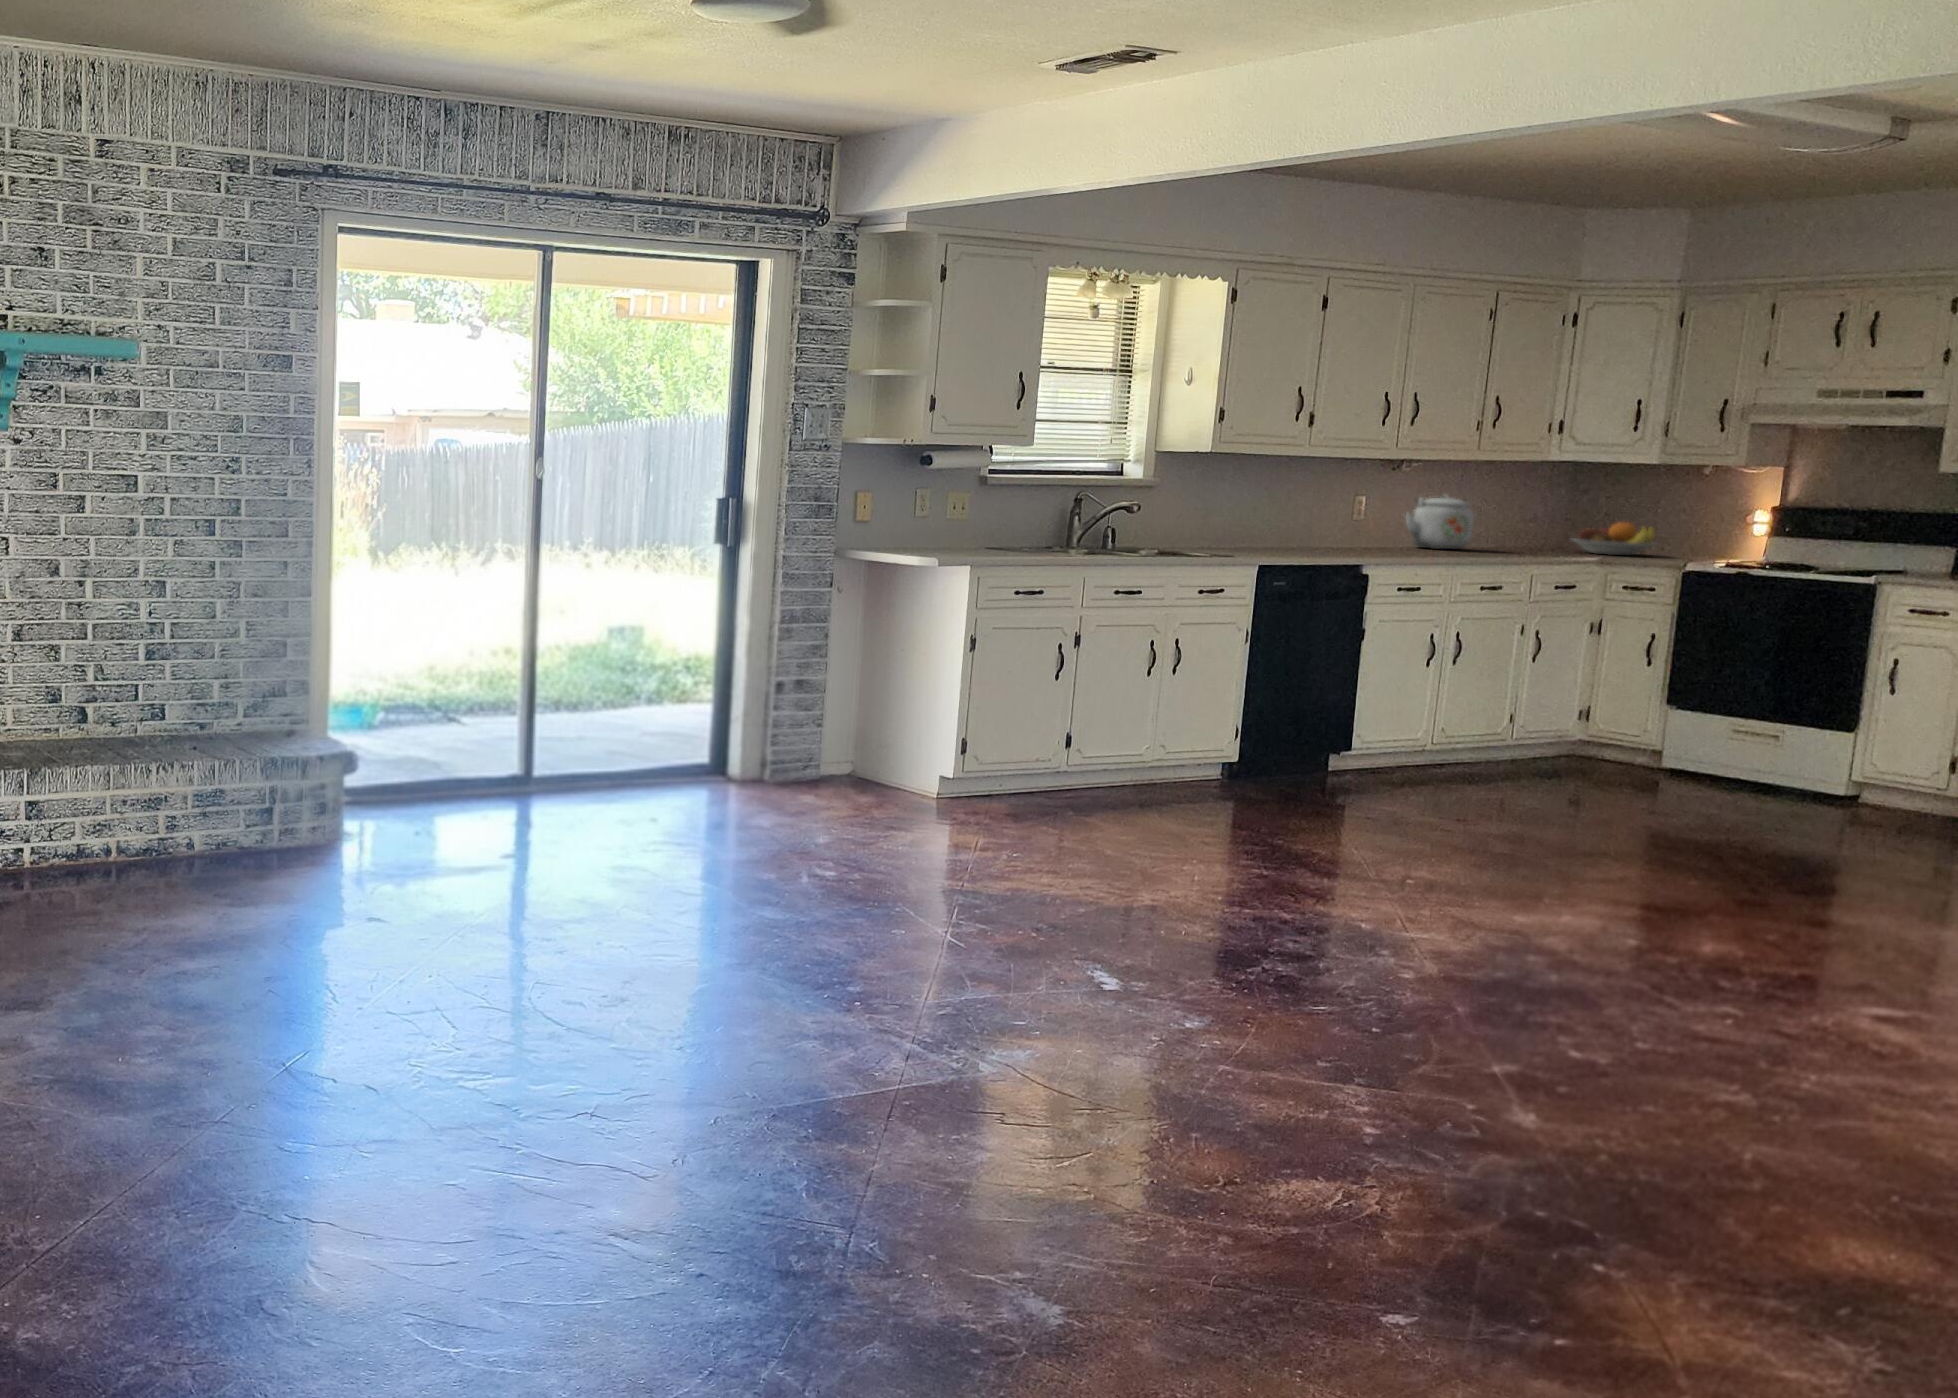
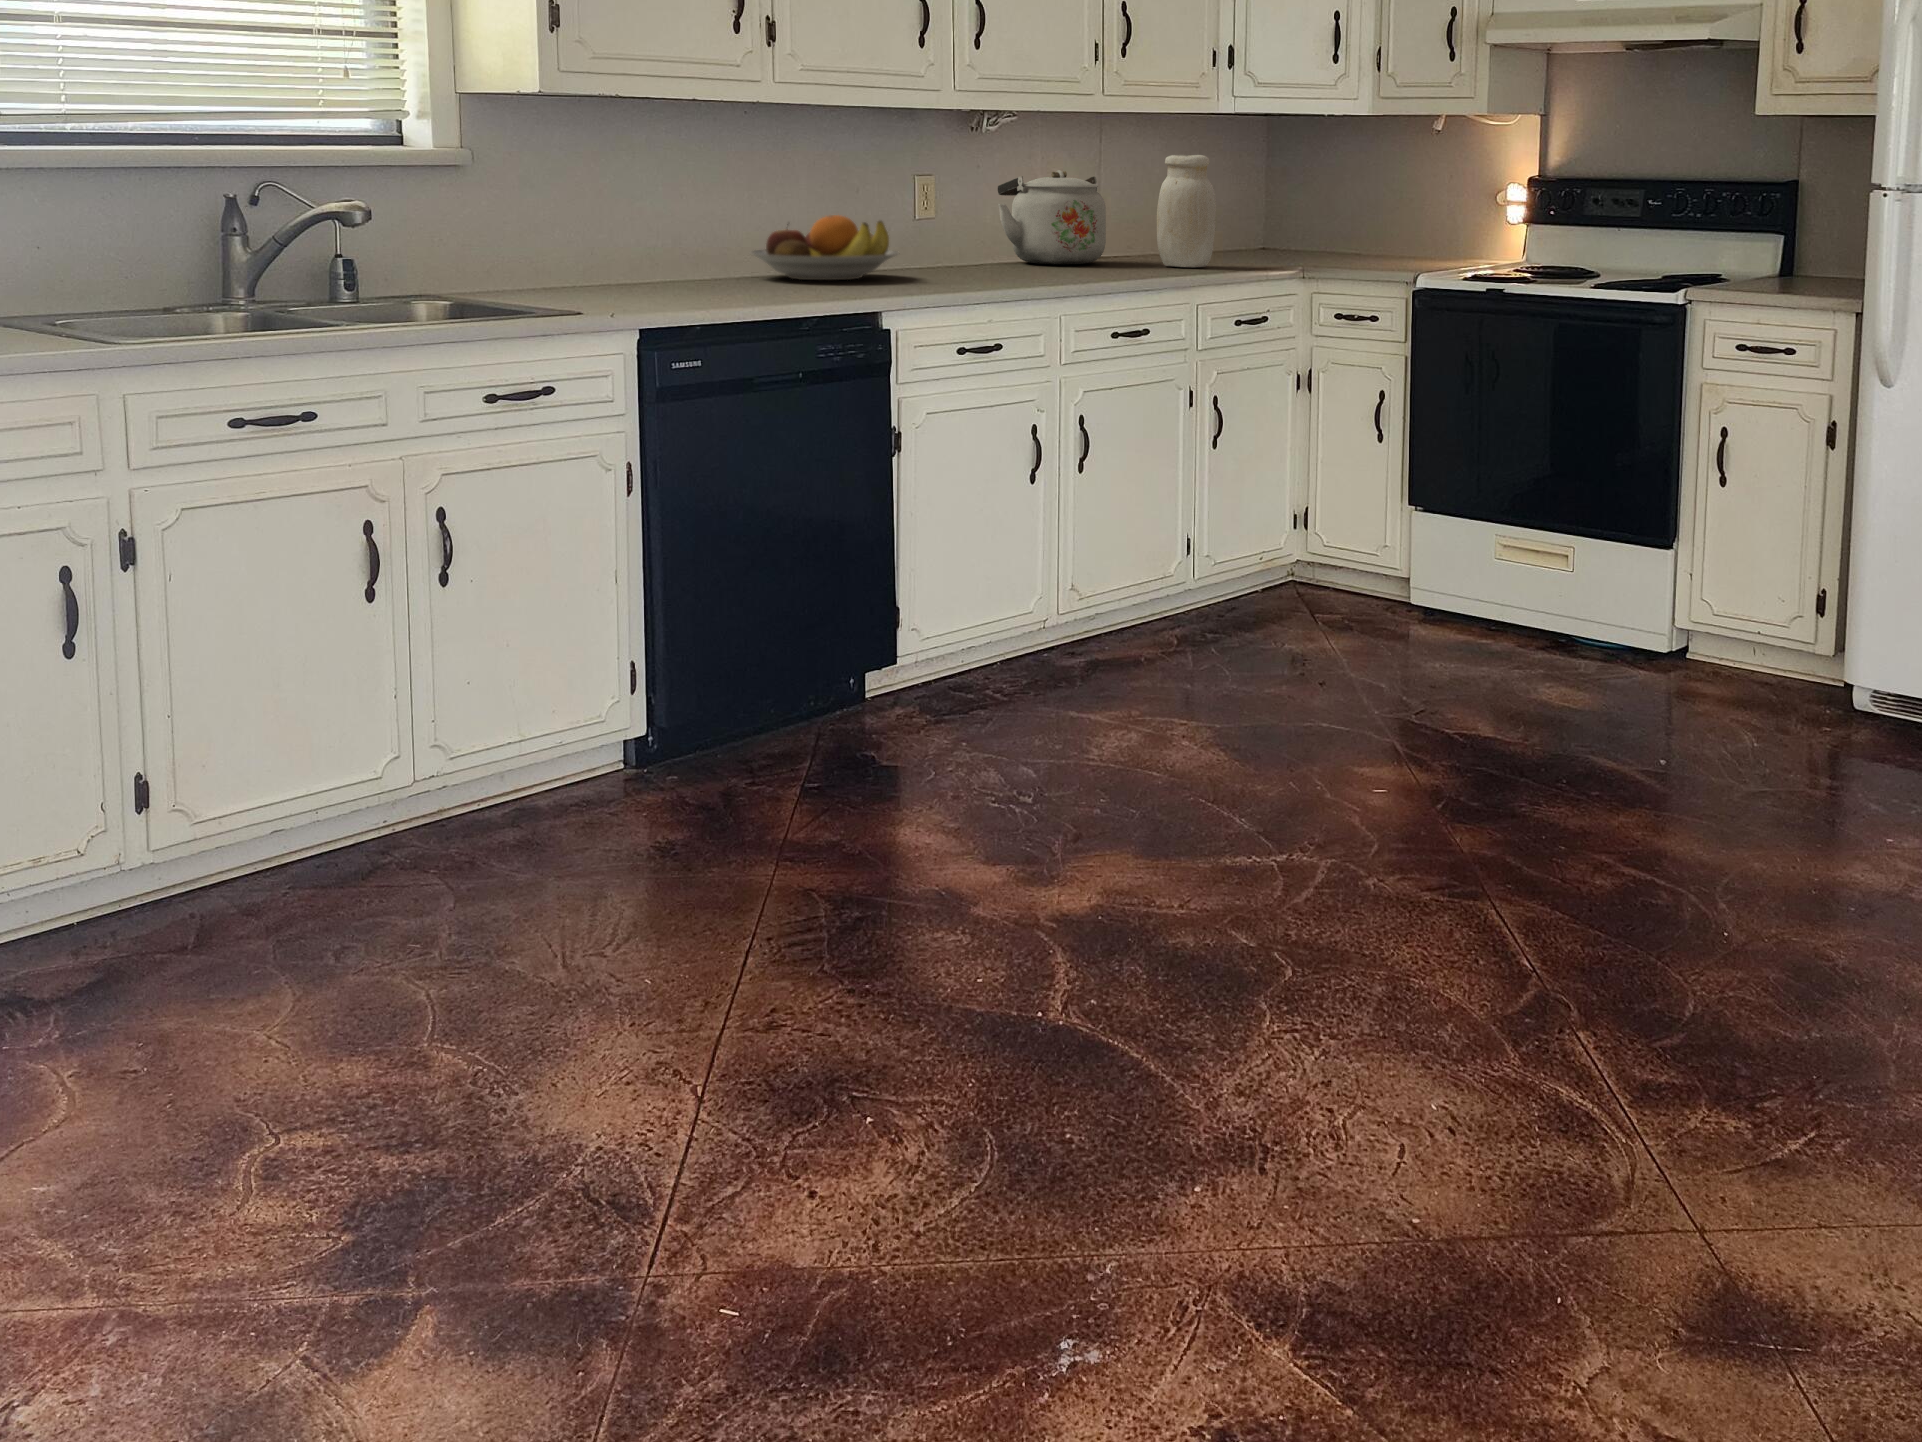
jar: none [1507,487,1549,554] -> present [1157,155,1216,267]
fruit bowl: present [1572,522,1655,555] -> present [750,215,899,280]

